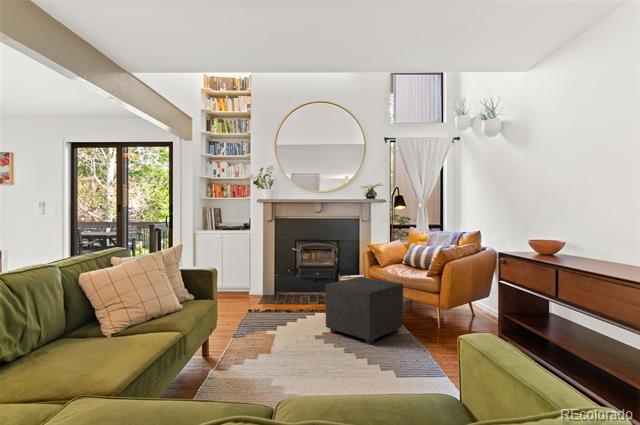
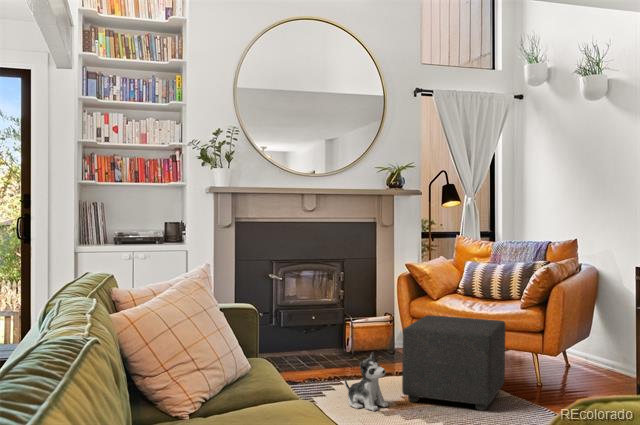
plush toy: none [290,298,313,336] -> present [345,352,388,411]

